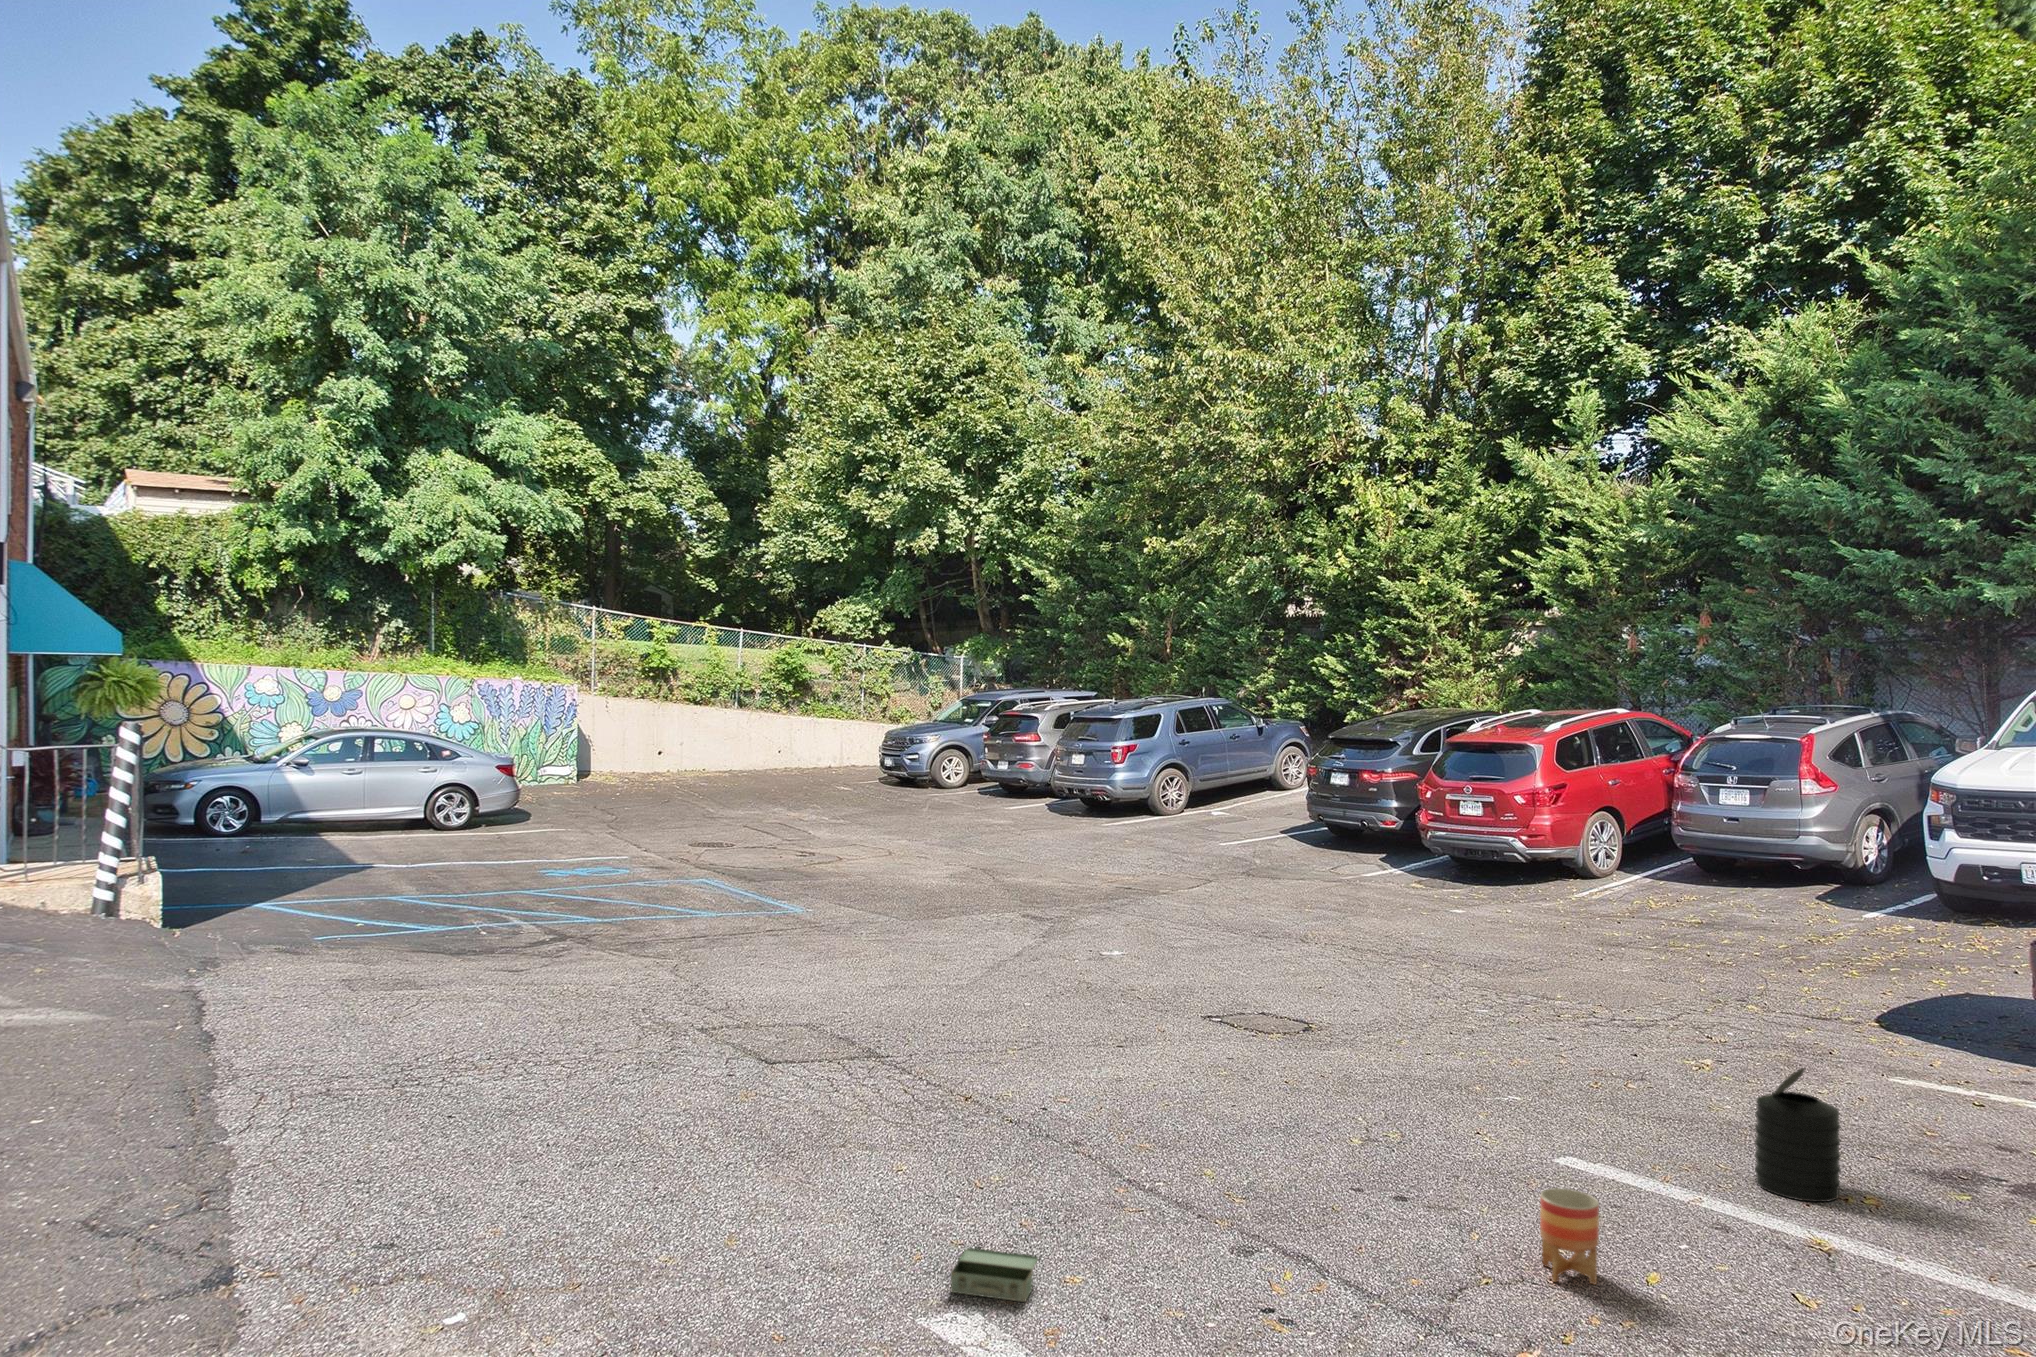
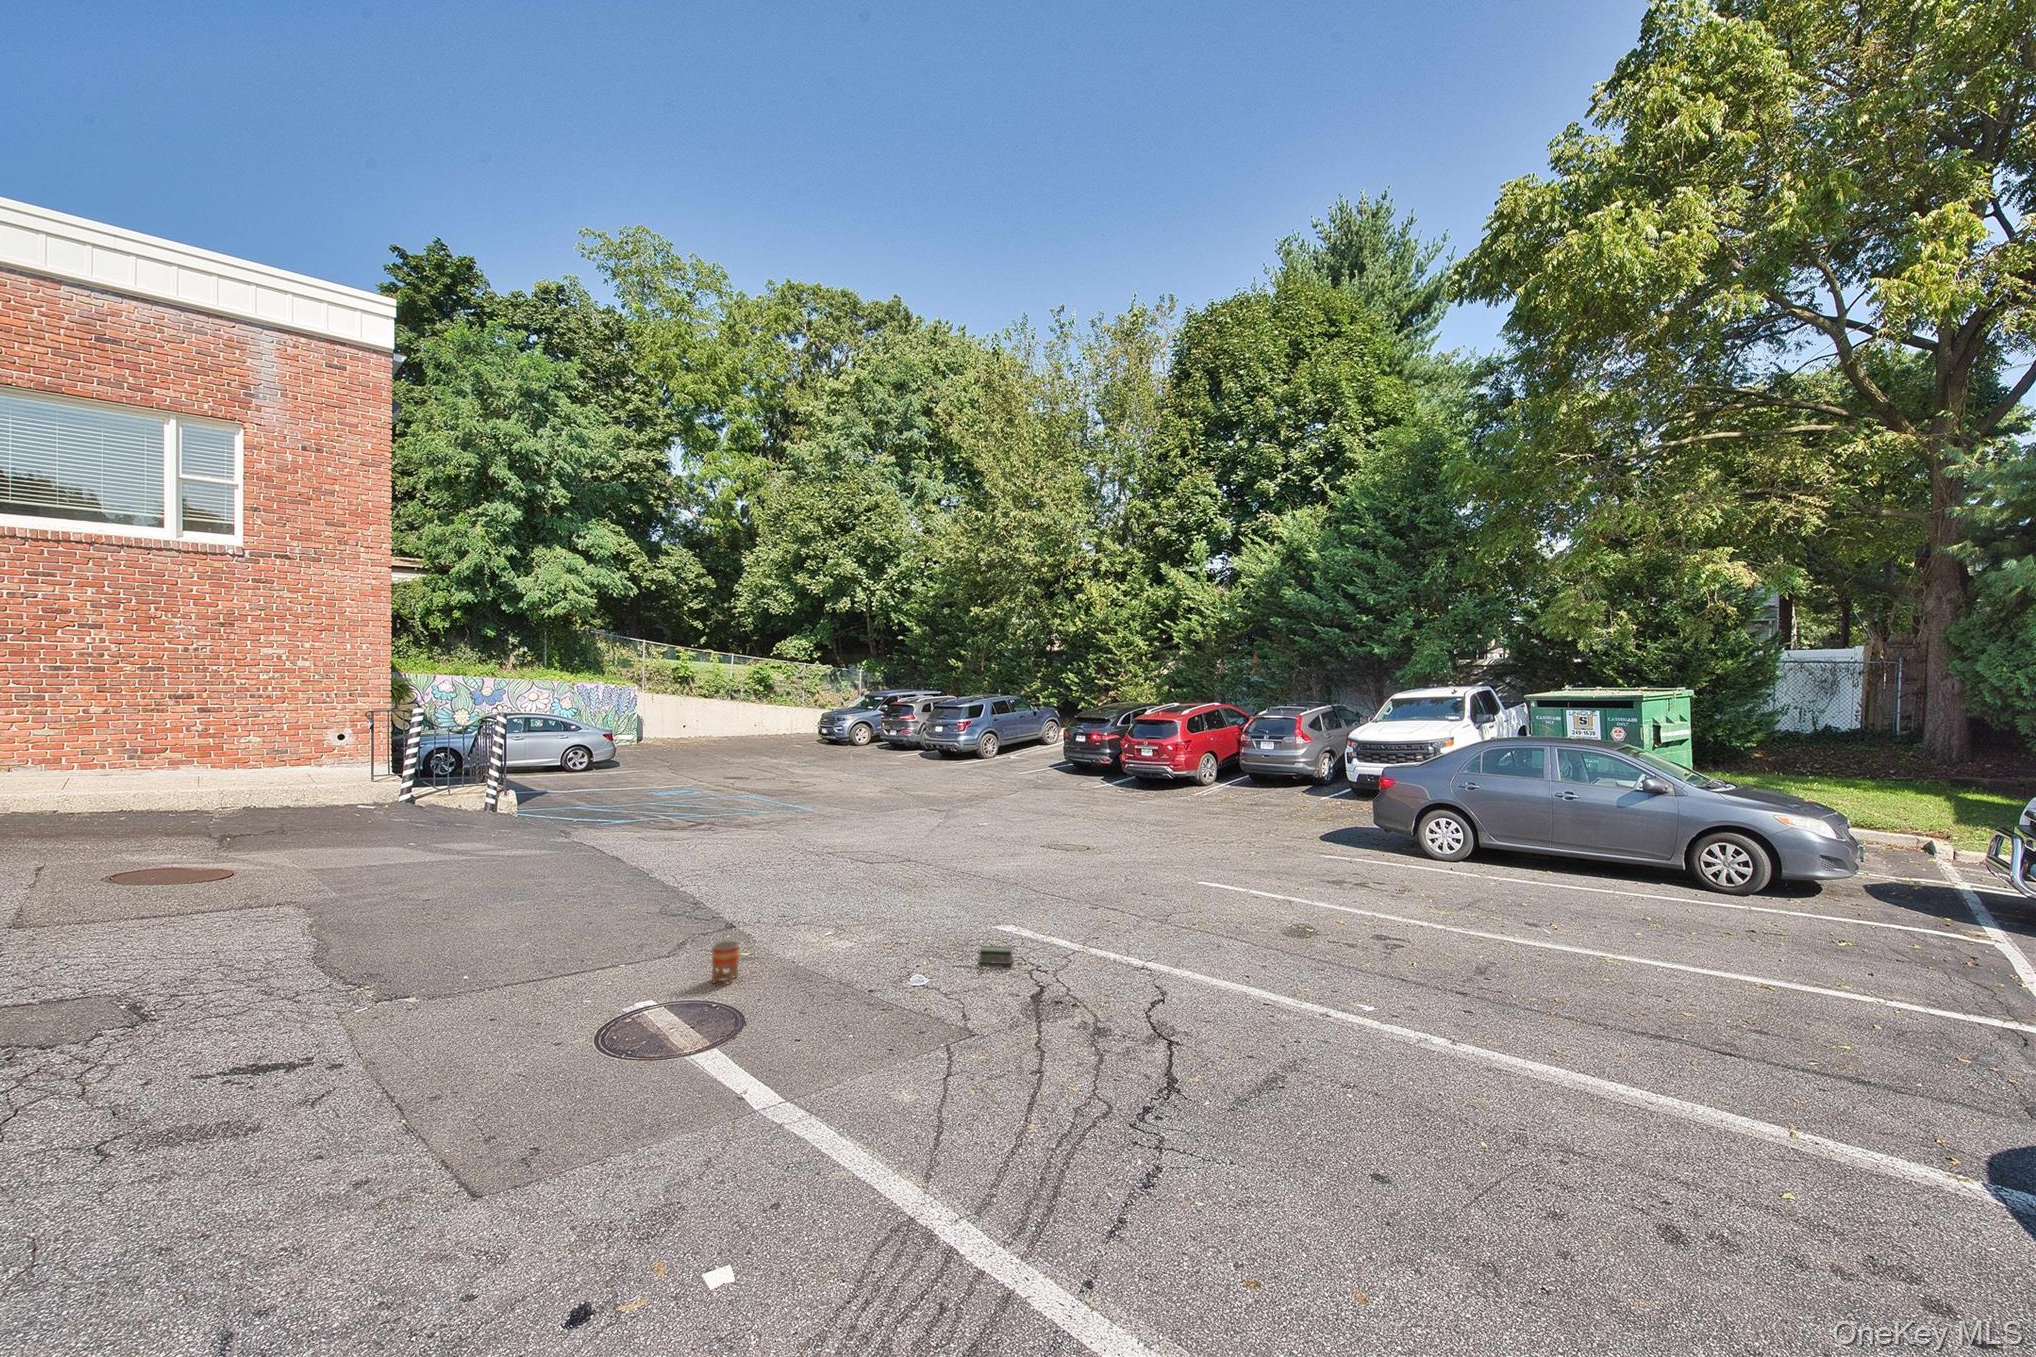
trash can: present [1755,1068,1841,1202] -> none [1283,860,1315,913]
planter: present [1540,1188,1599,1285] -> present [712,941,739,984]

